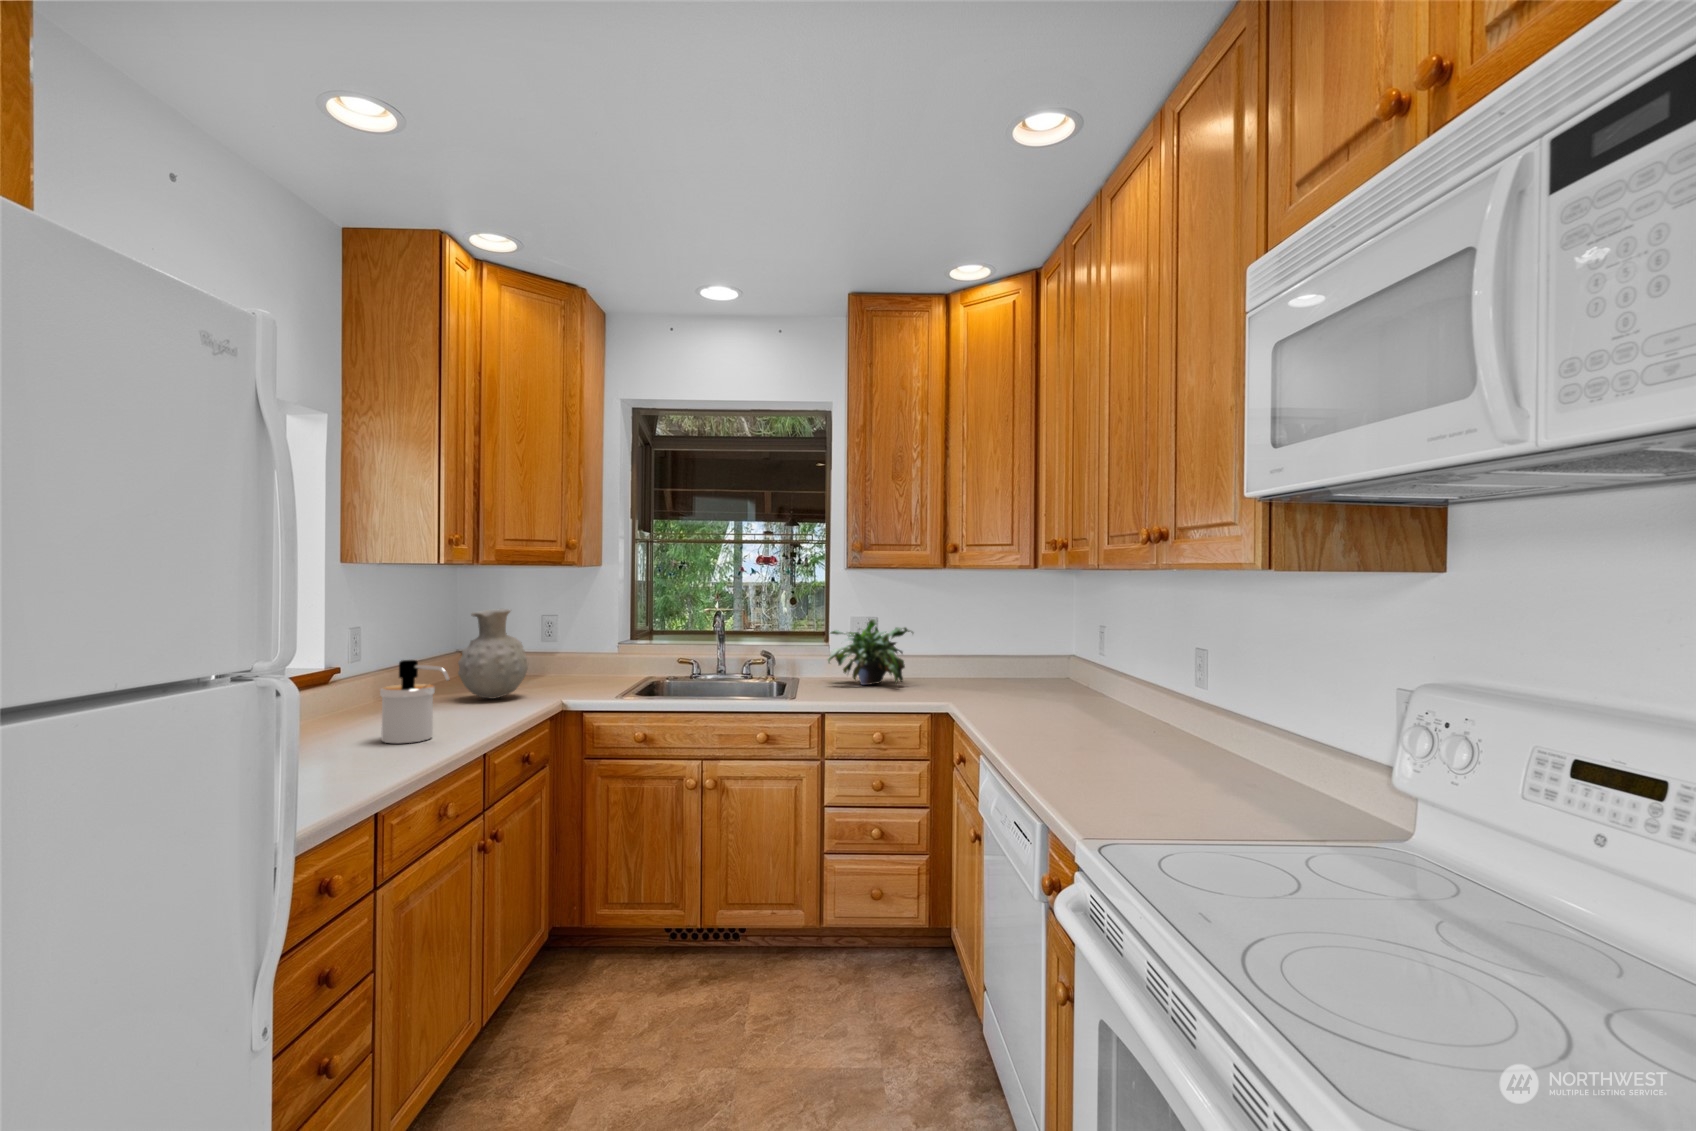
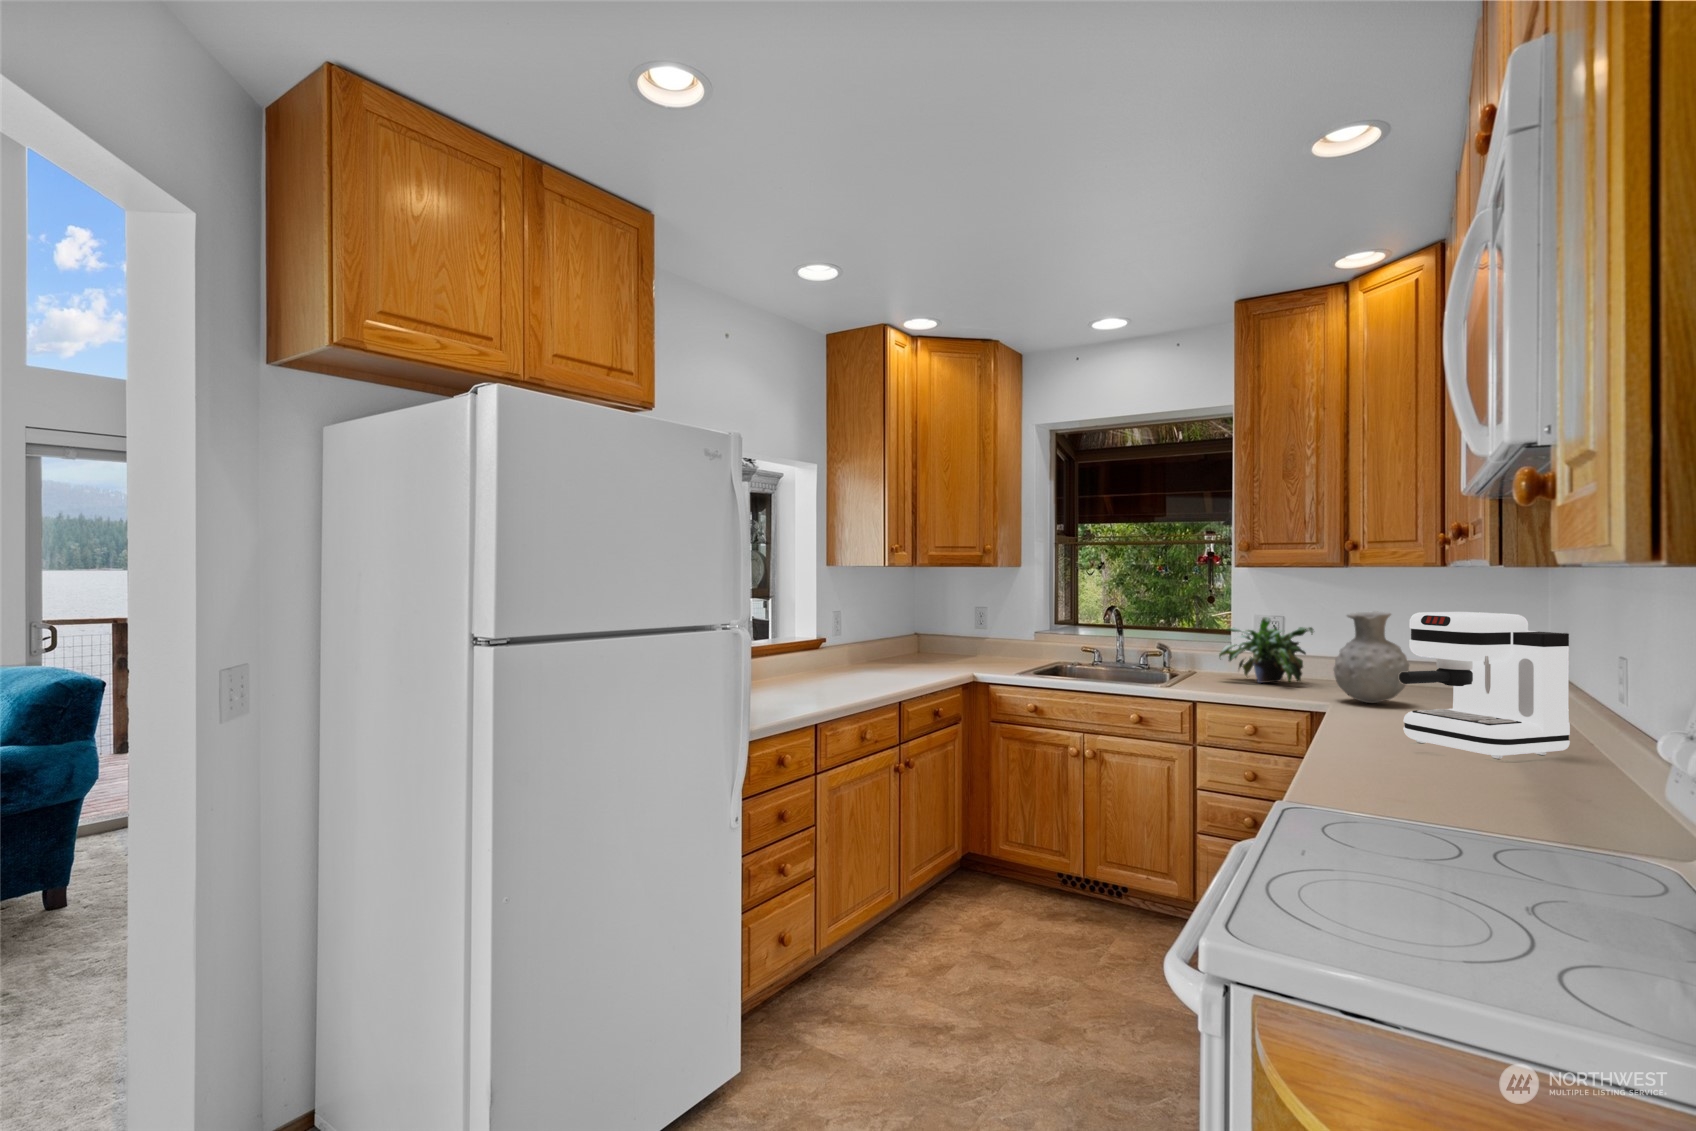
vase: present [458,609,528,699] -> present [1334,611,1409,703]
coffee maker: none [1070,612,1191,750] -> present [1399,612,1570,759]
soap dispenser: present [380,660,450,744] -> none [837,632,876,689]

